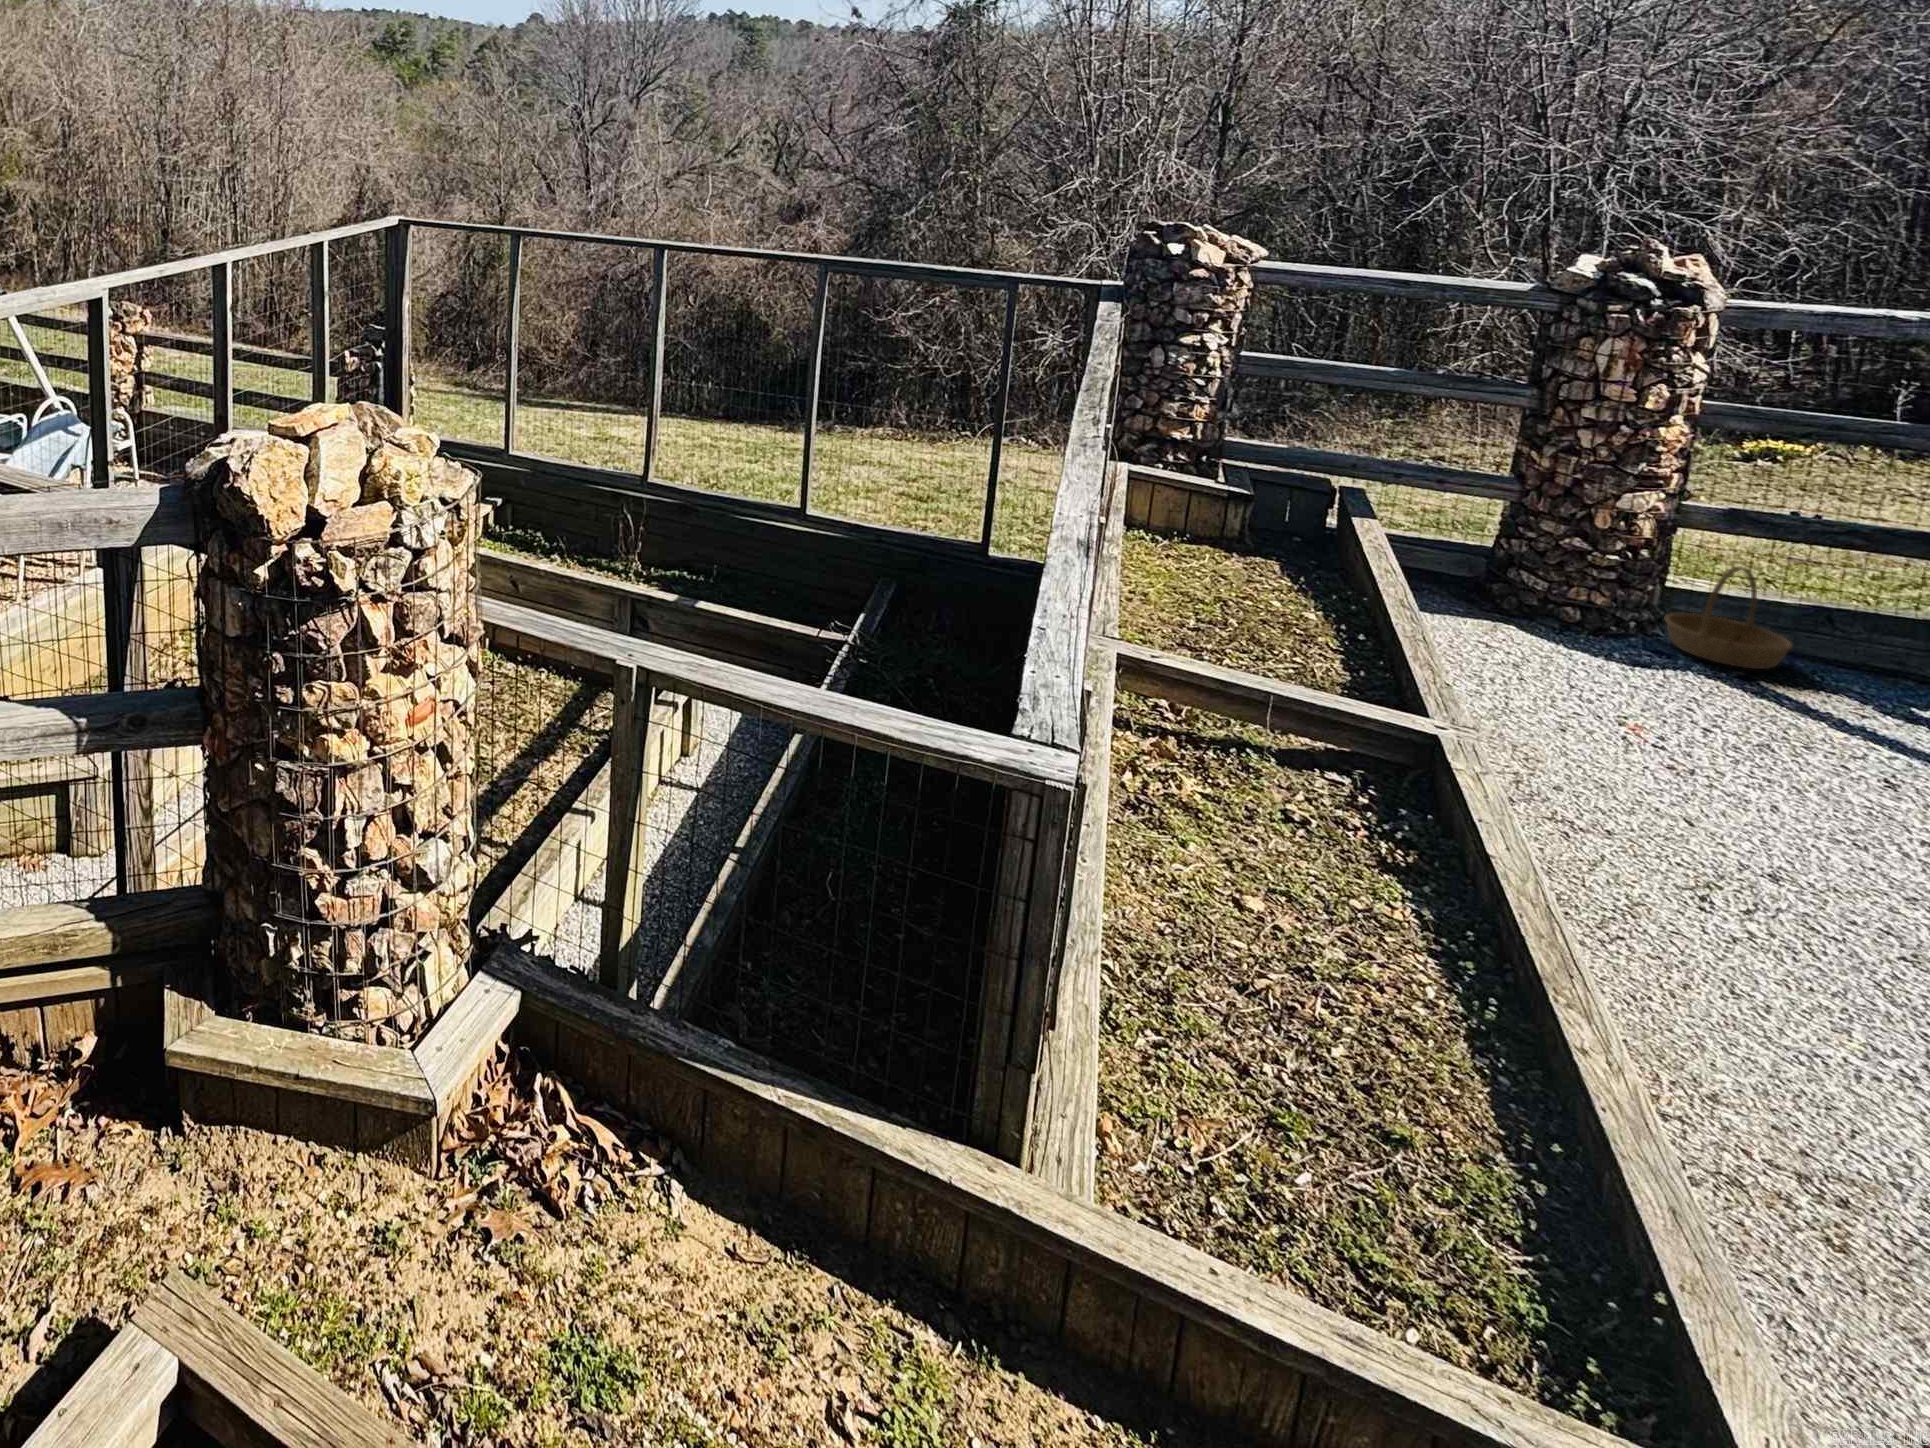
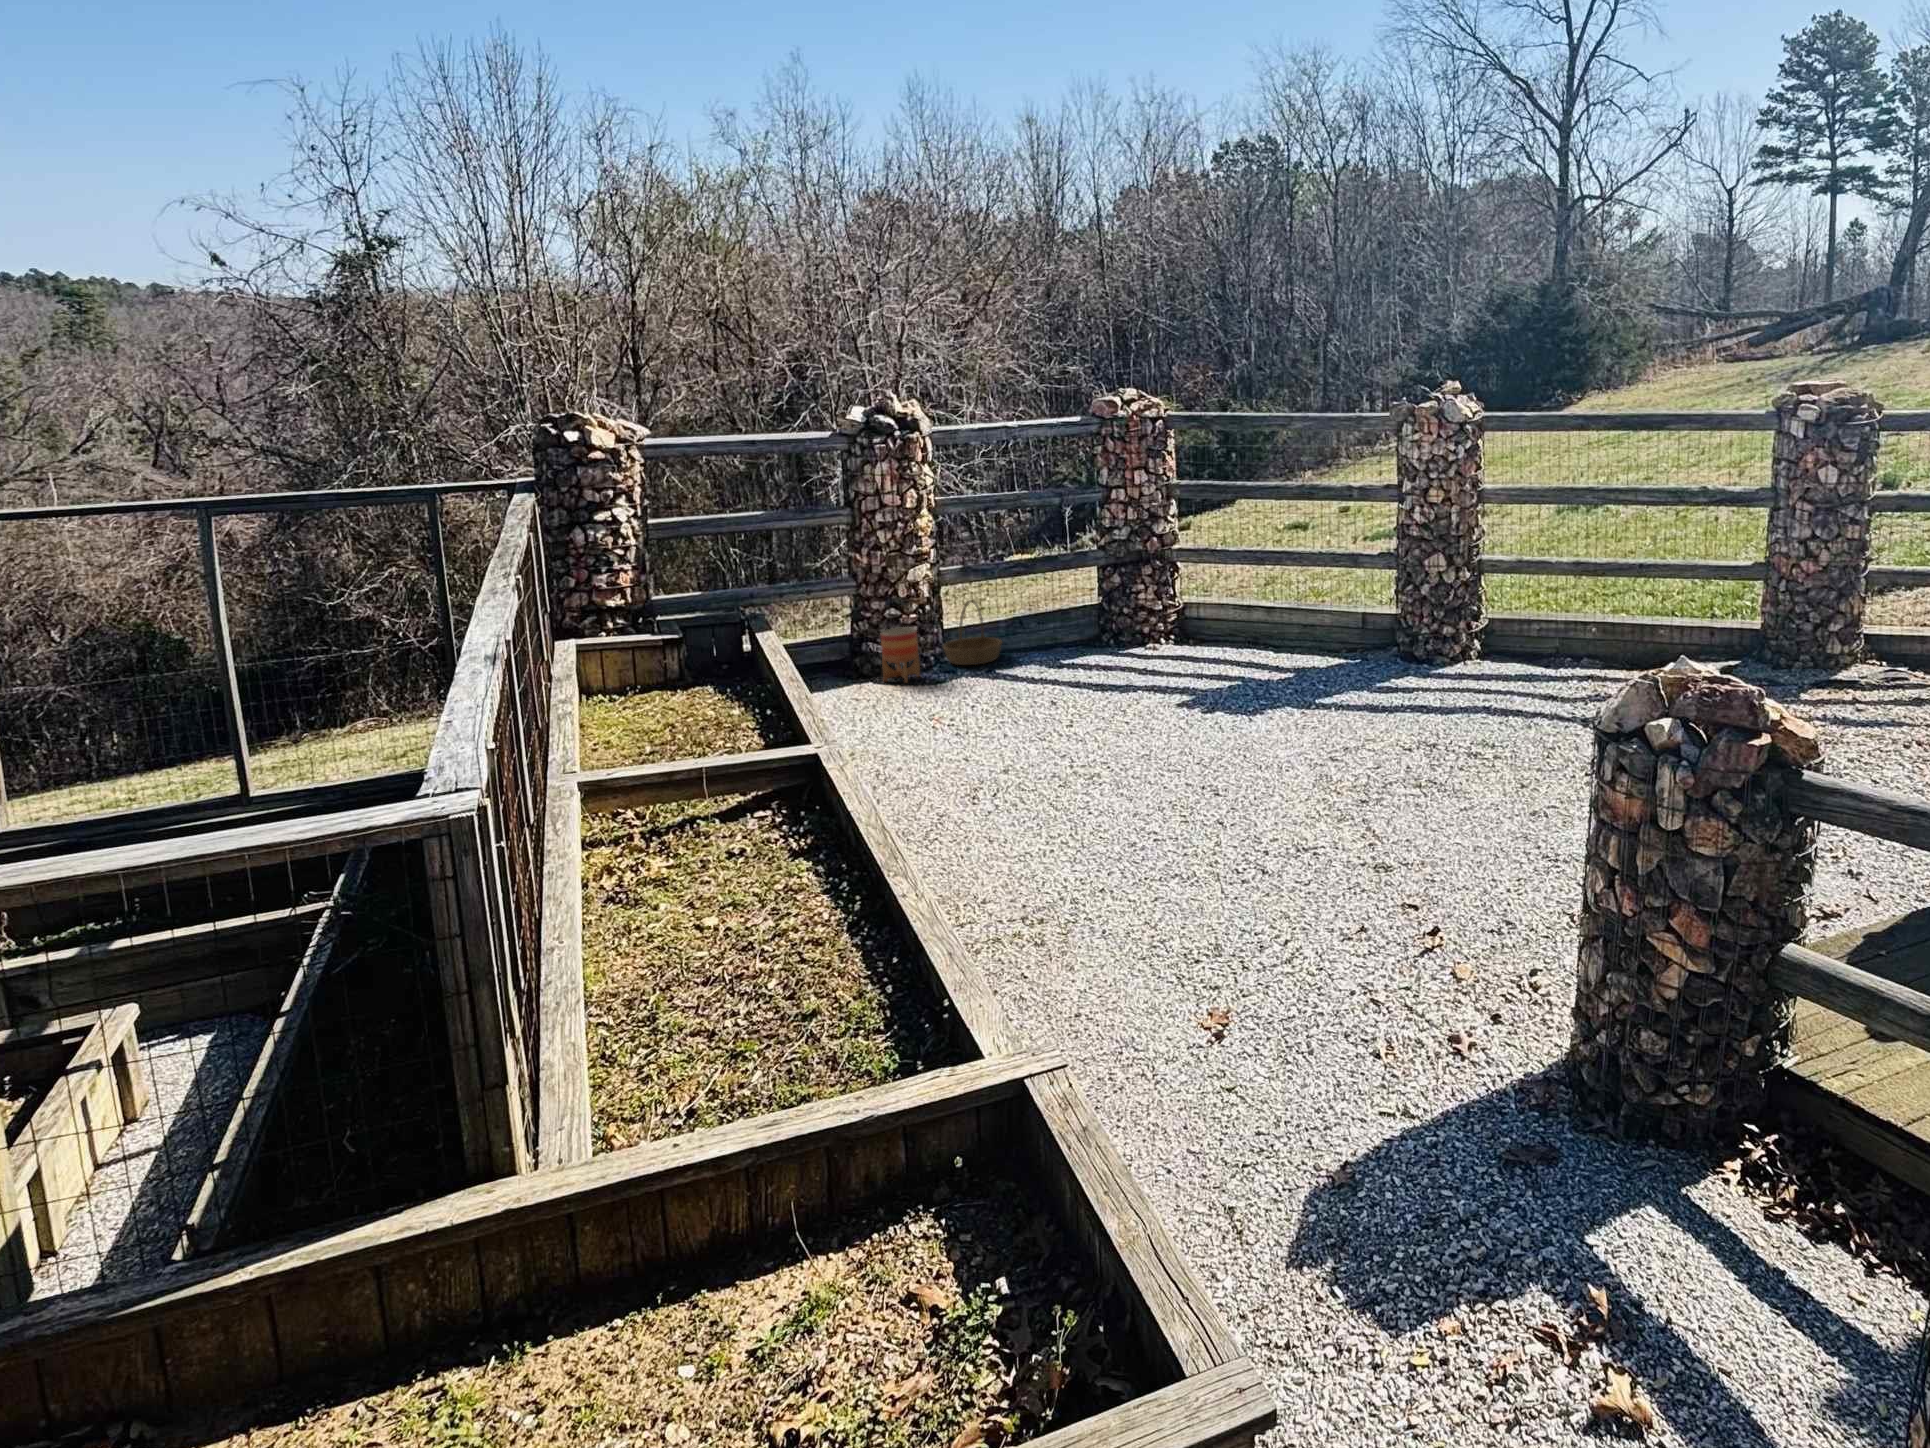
planter: none [1545,570,1624,654] -> present [881,627,920,683]

